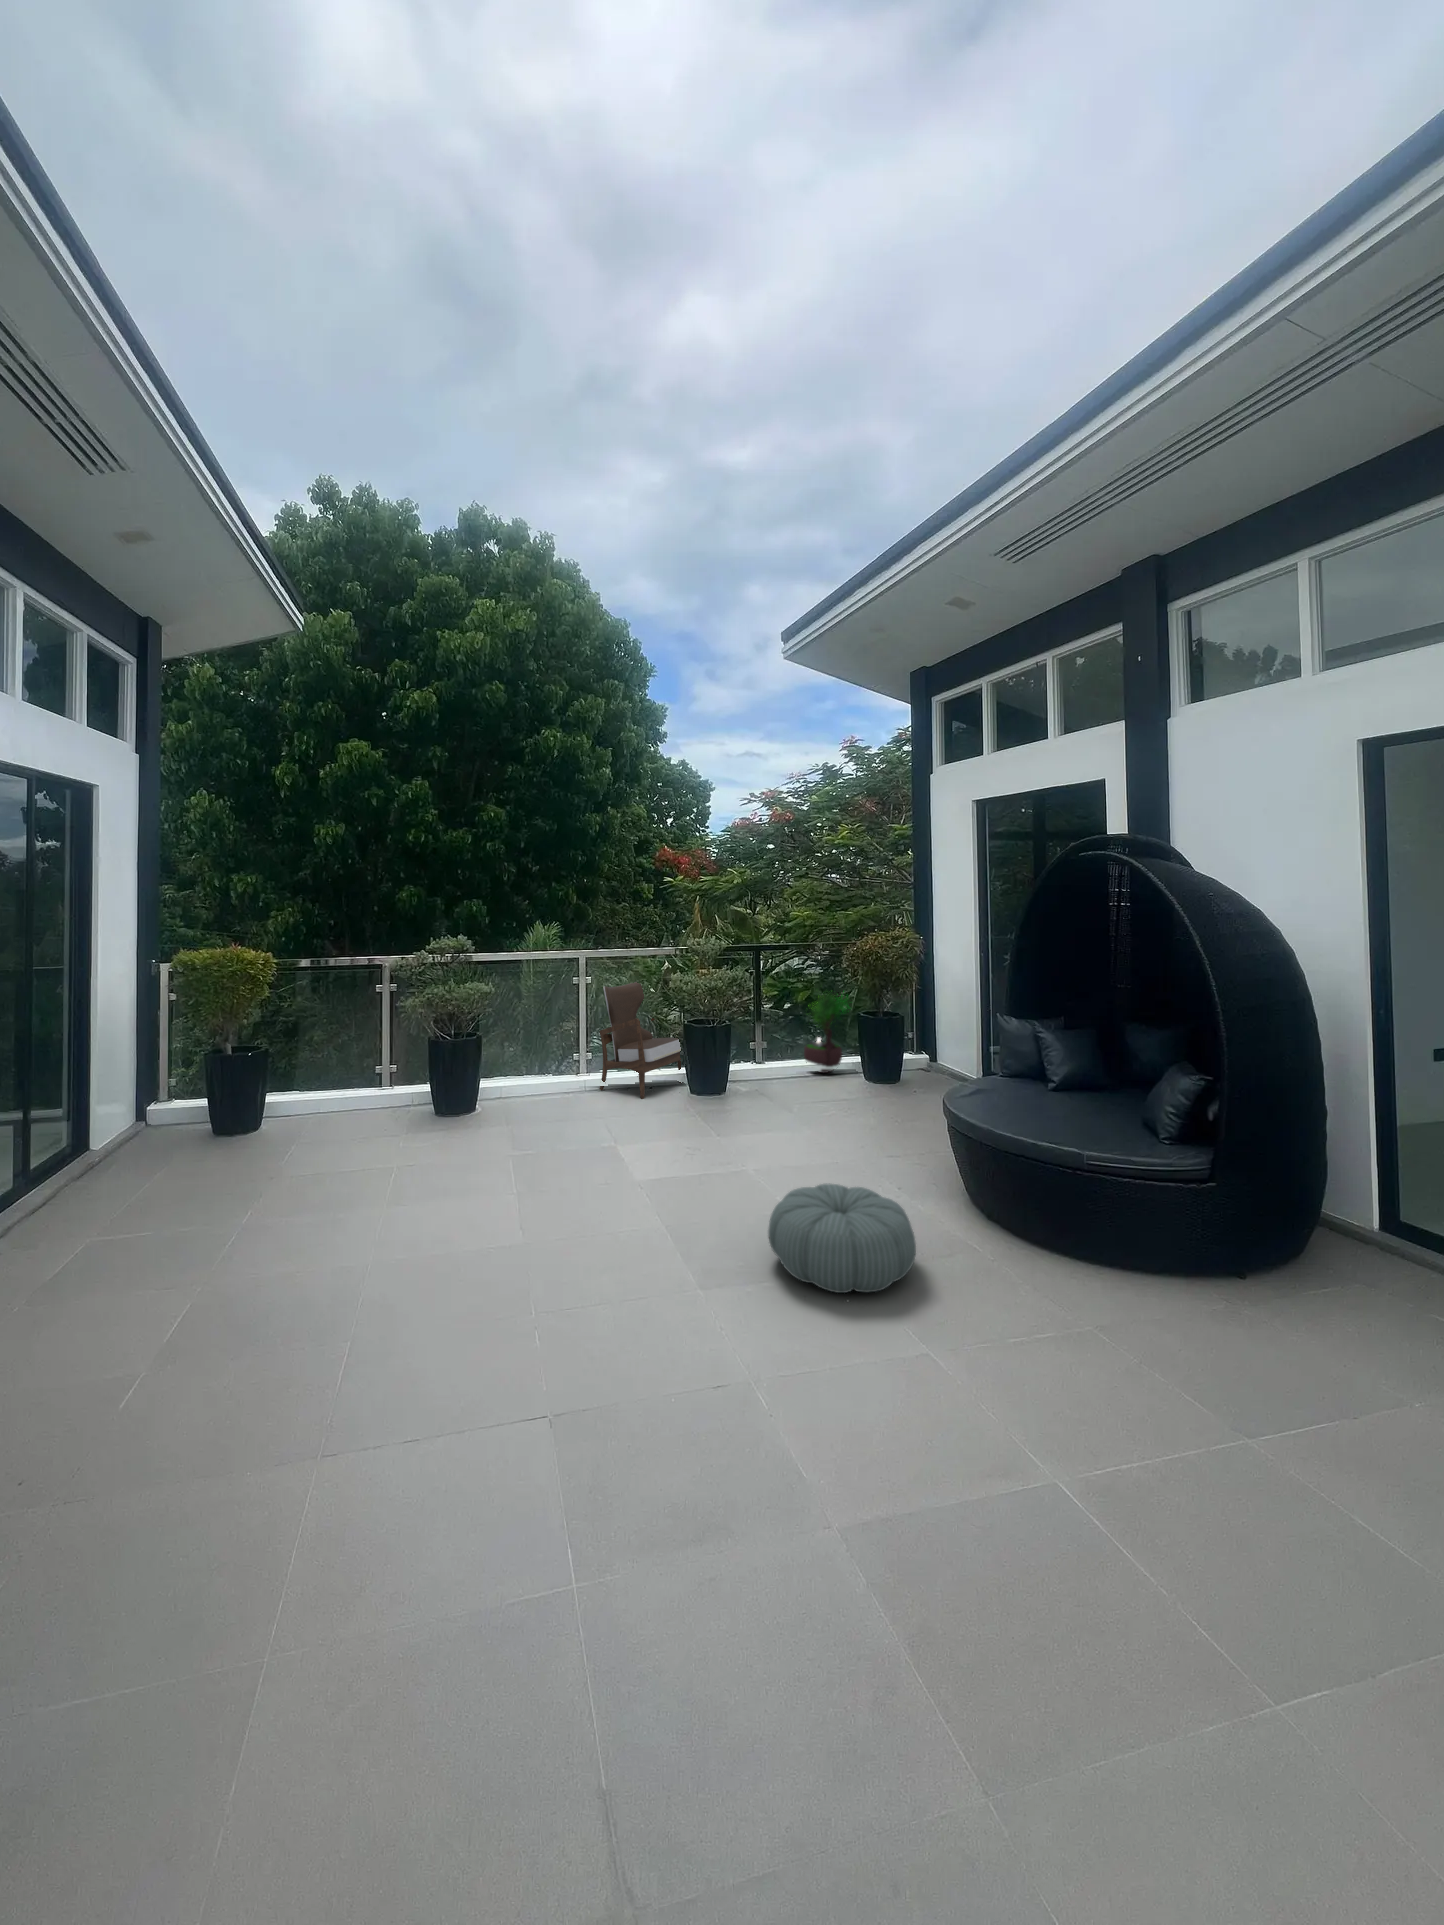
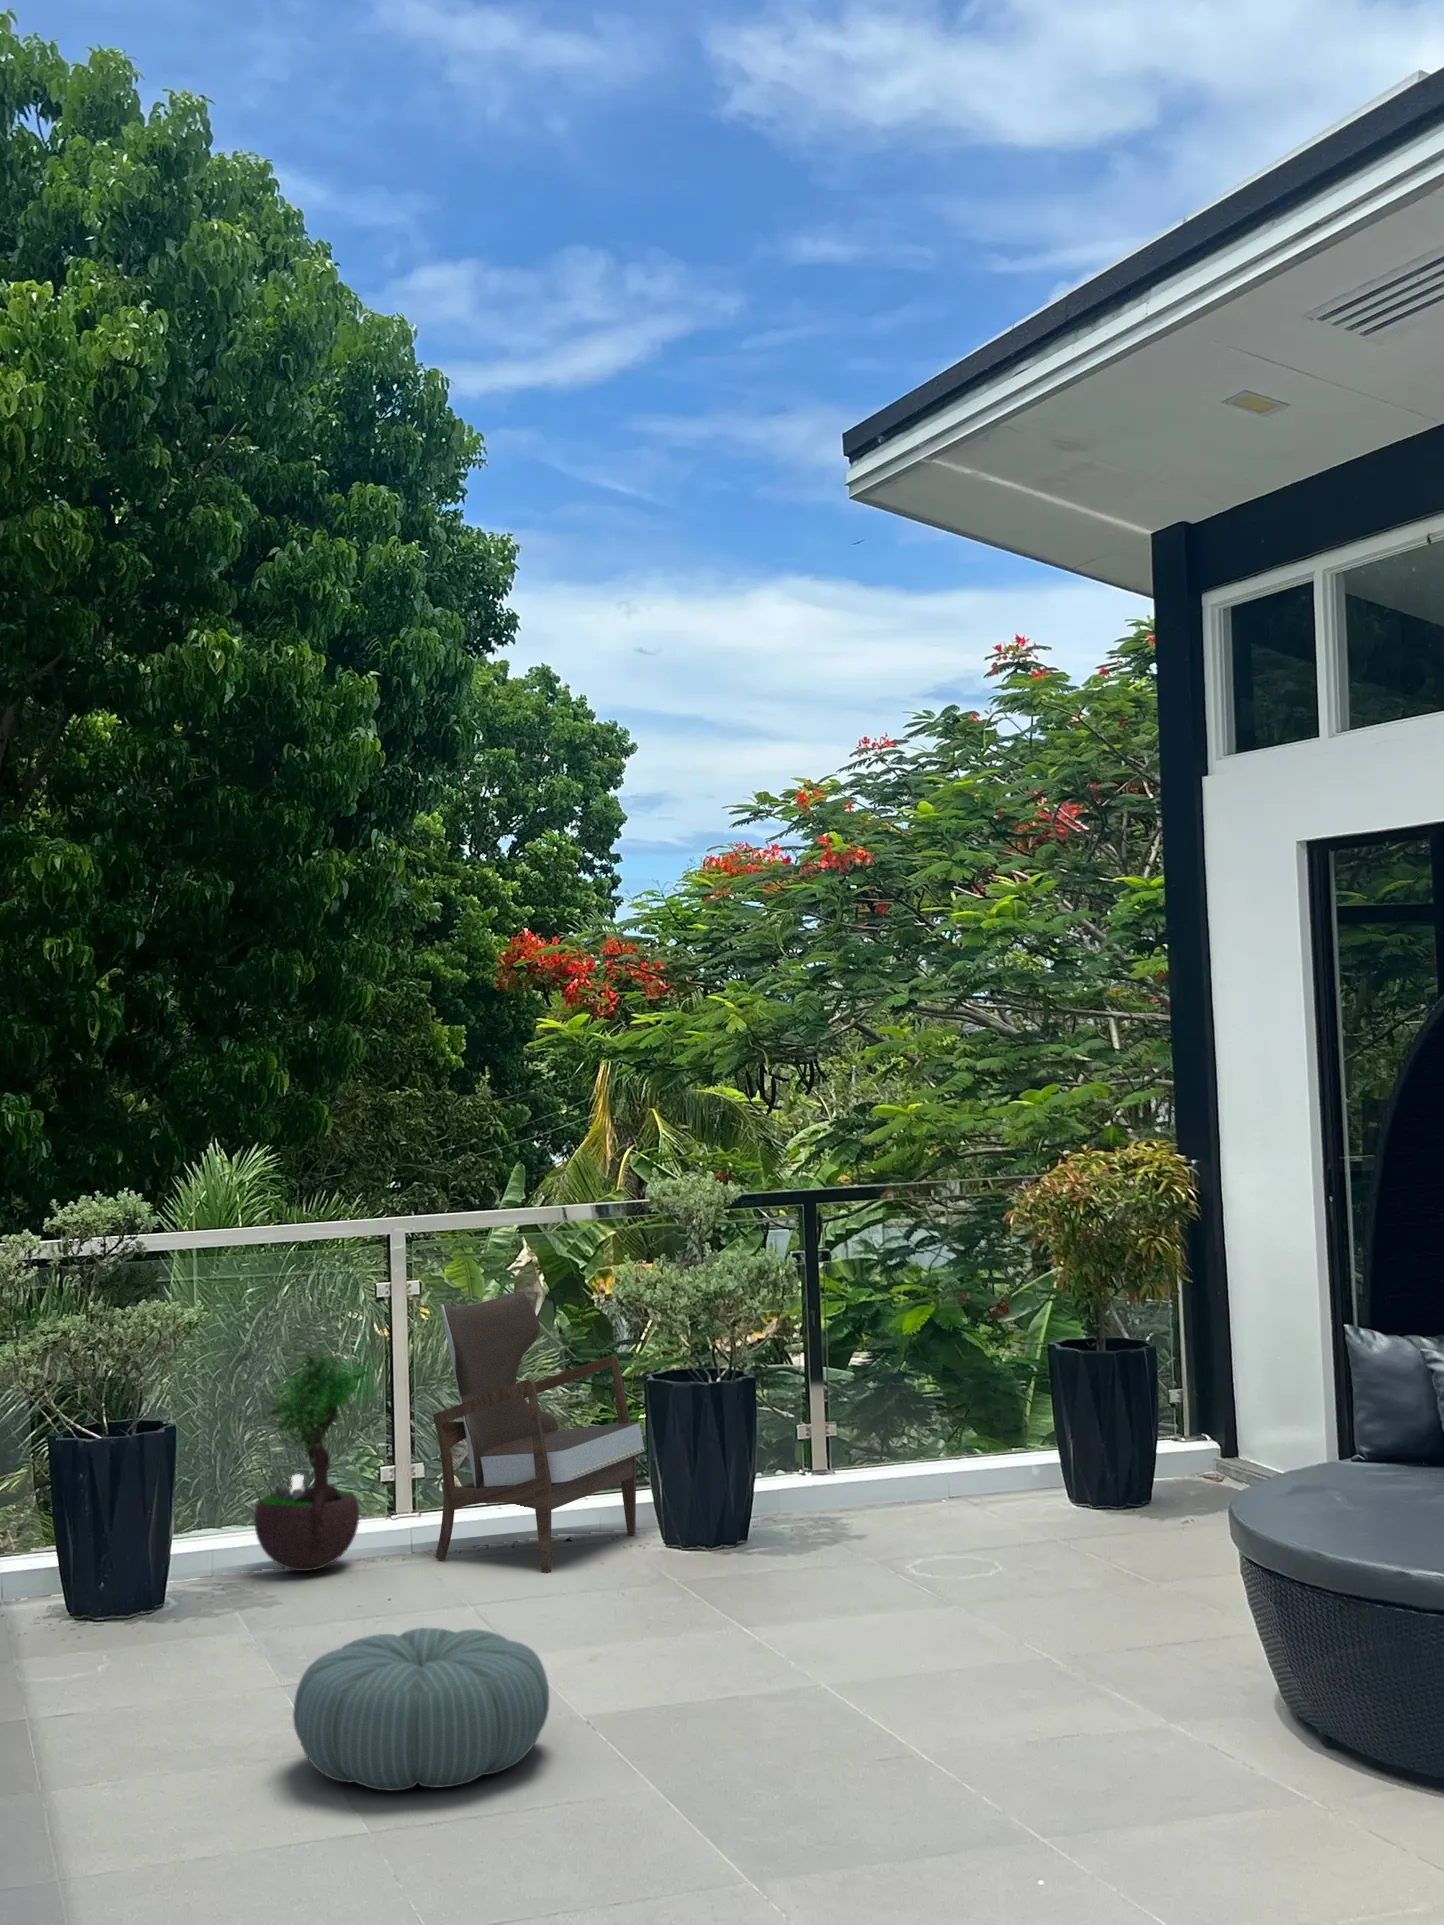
potted tree: present [804,993,848,1073] -> present [249,1333,383,1571]
pouf: present [768,1183,916,1293] -> present [293,1628,549,1791]

